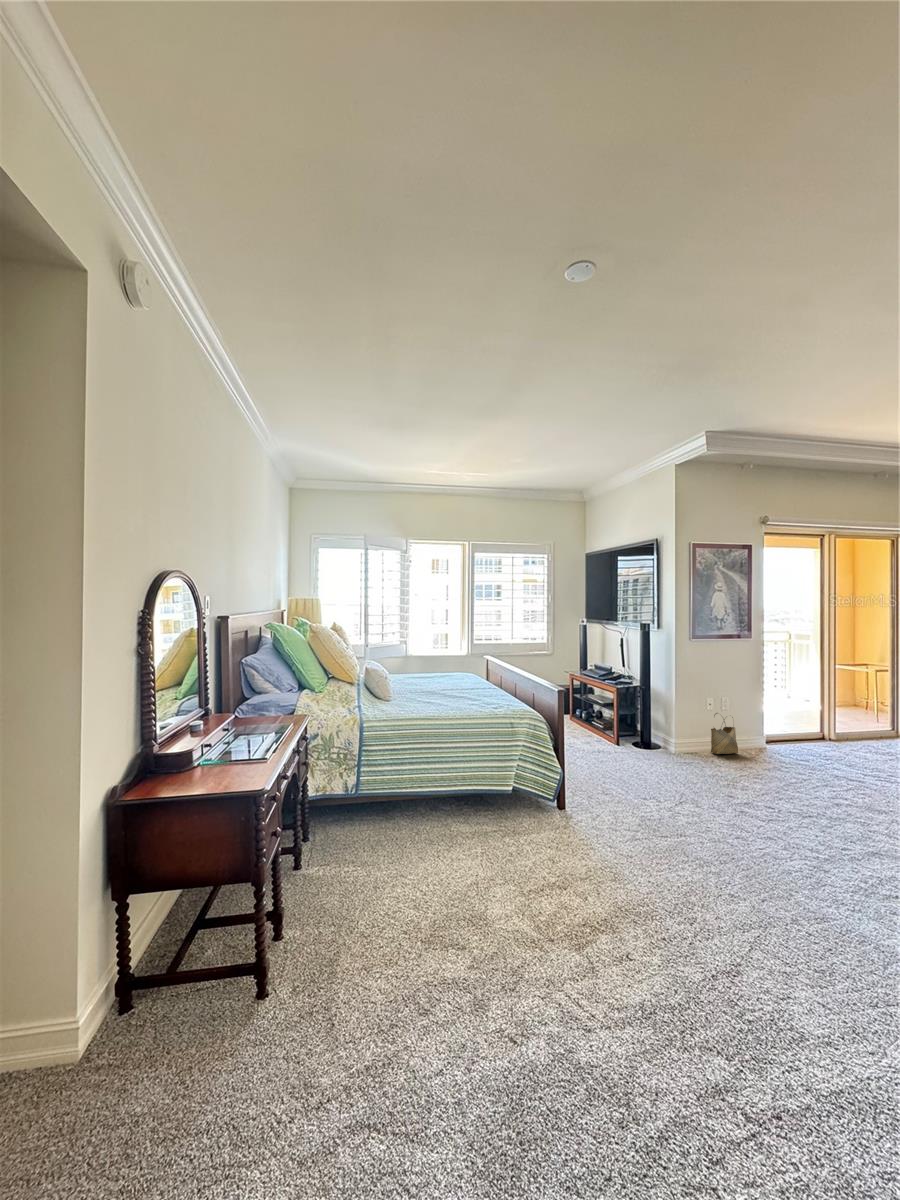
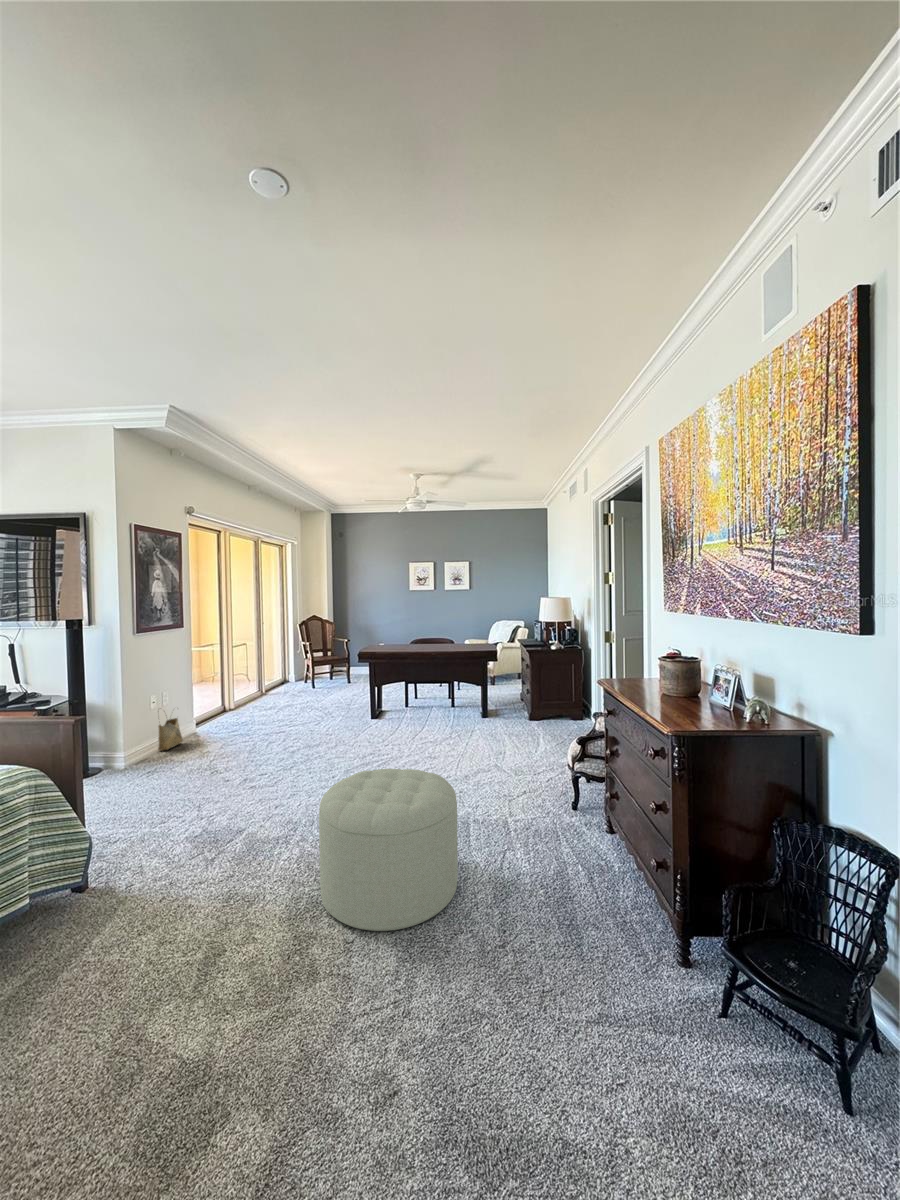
ottoman: none [641,814,830,1024] -> present [319,769,458,931]

